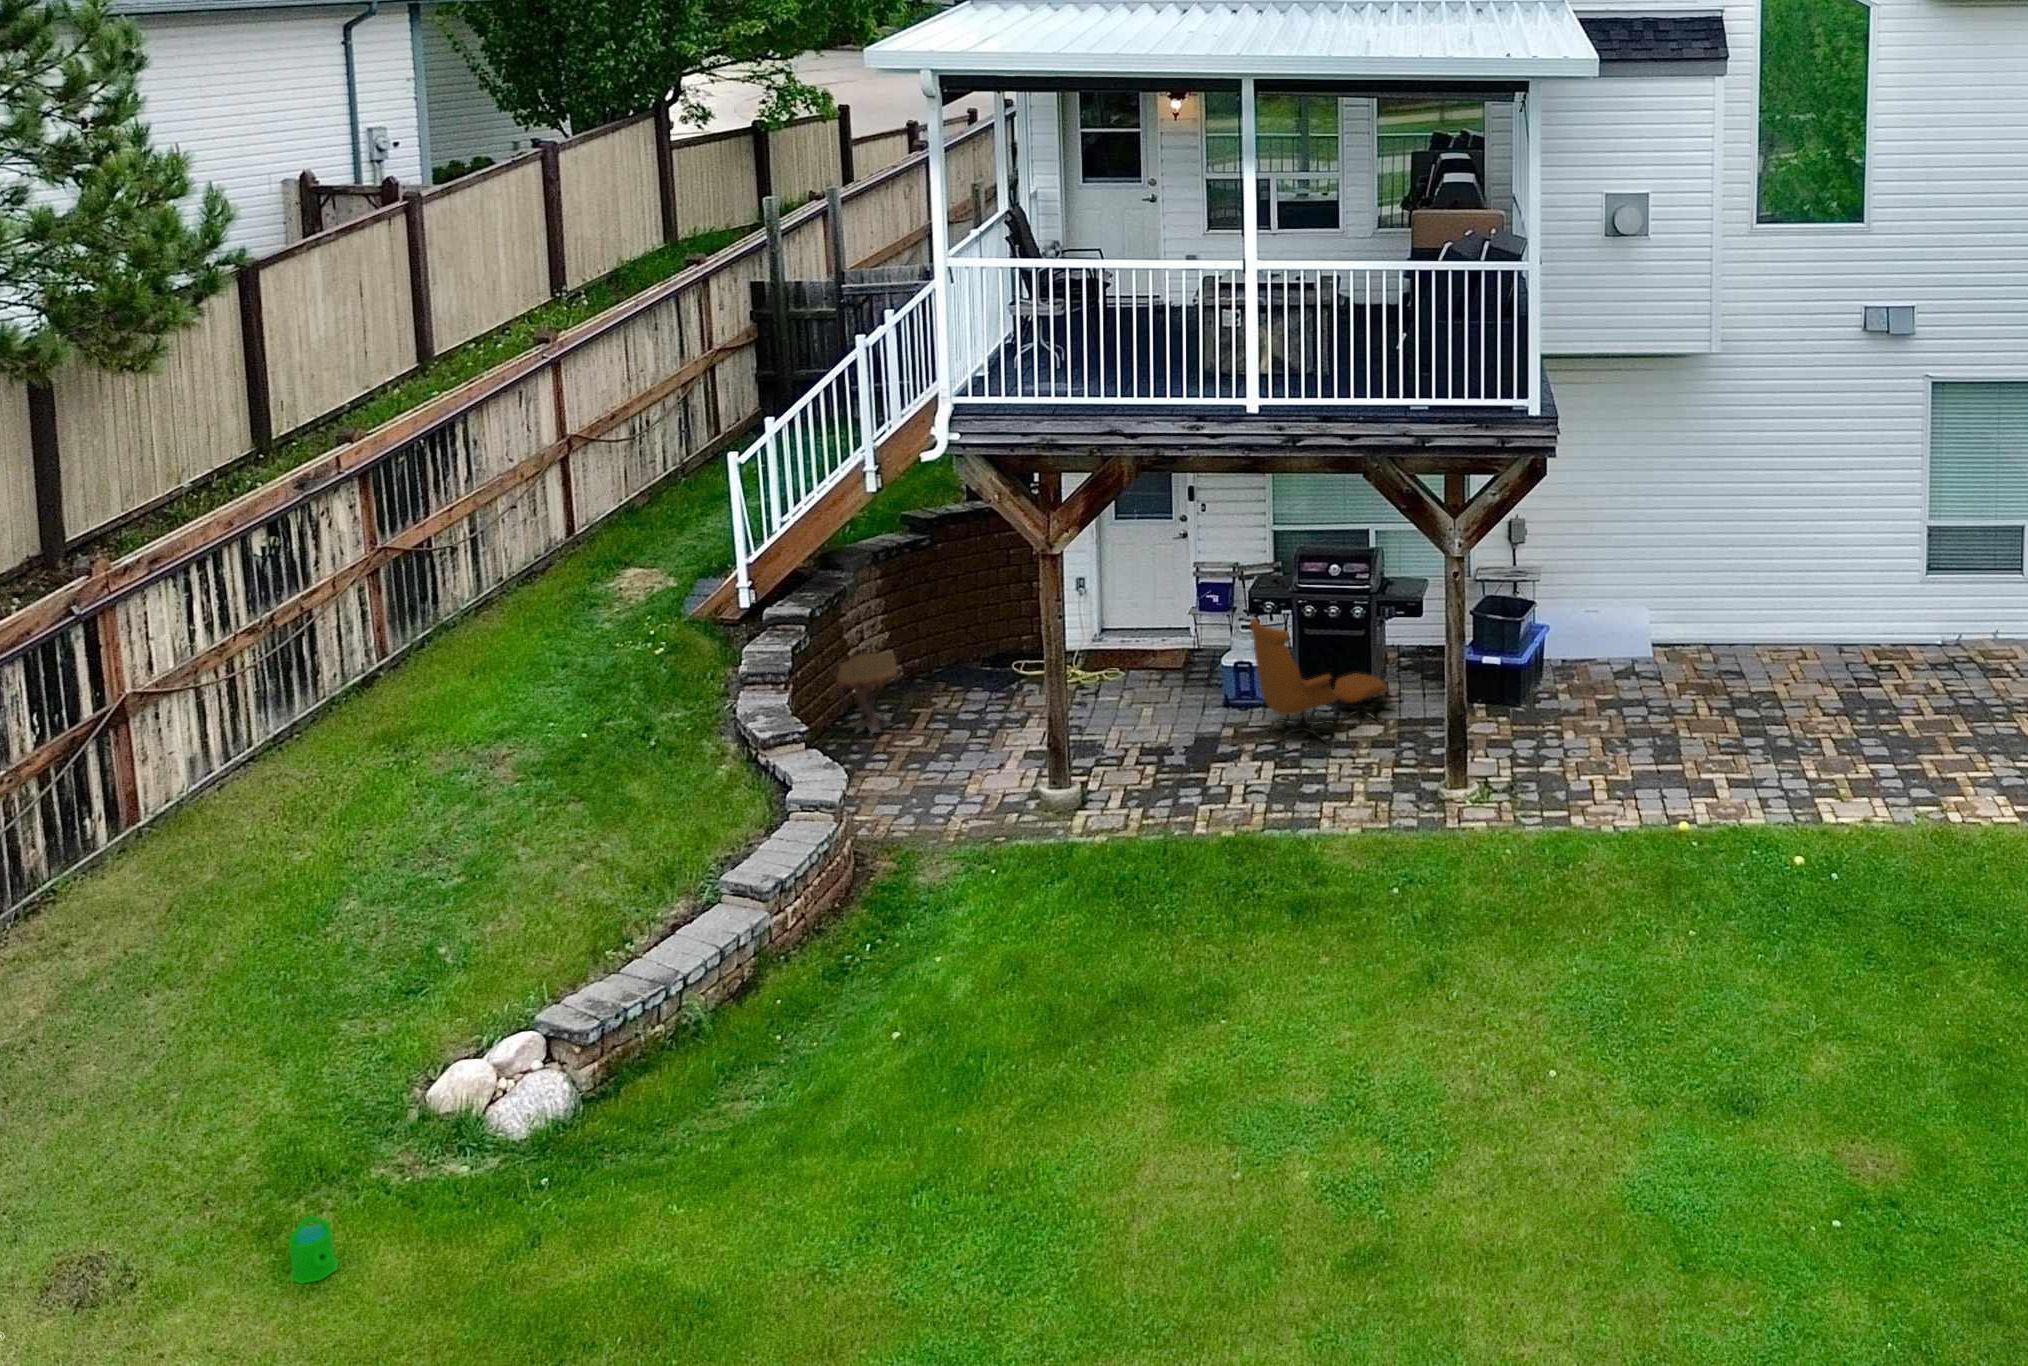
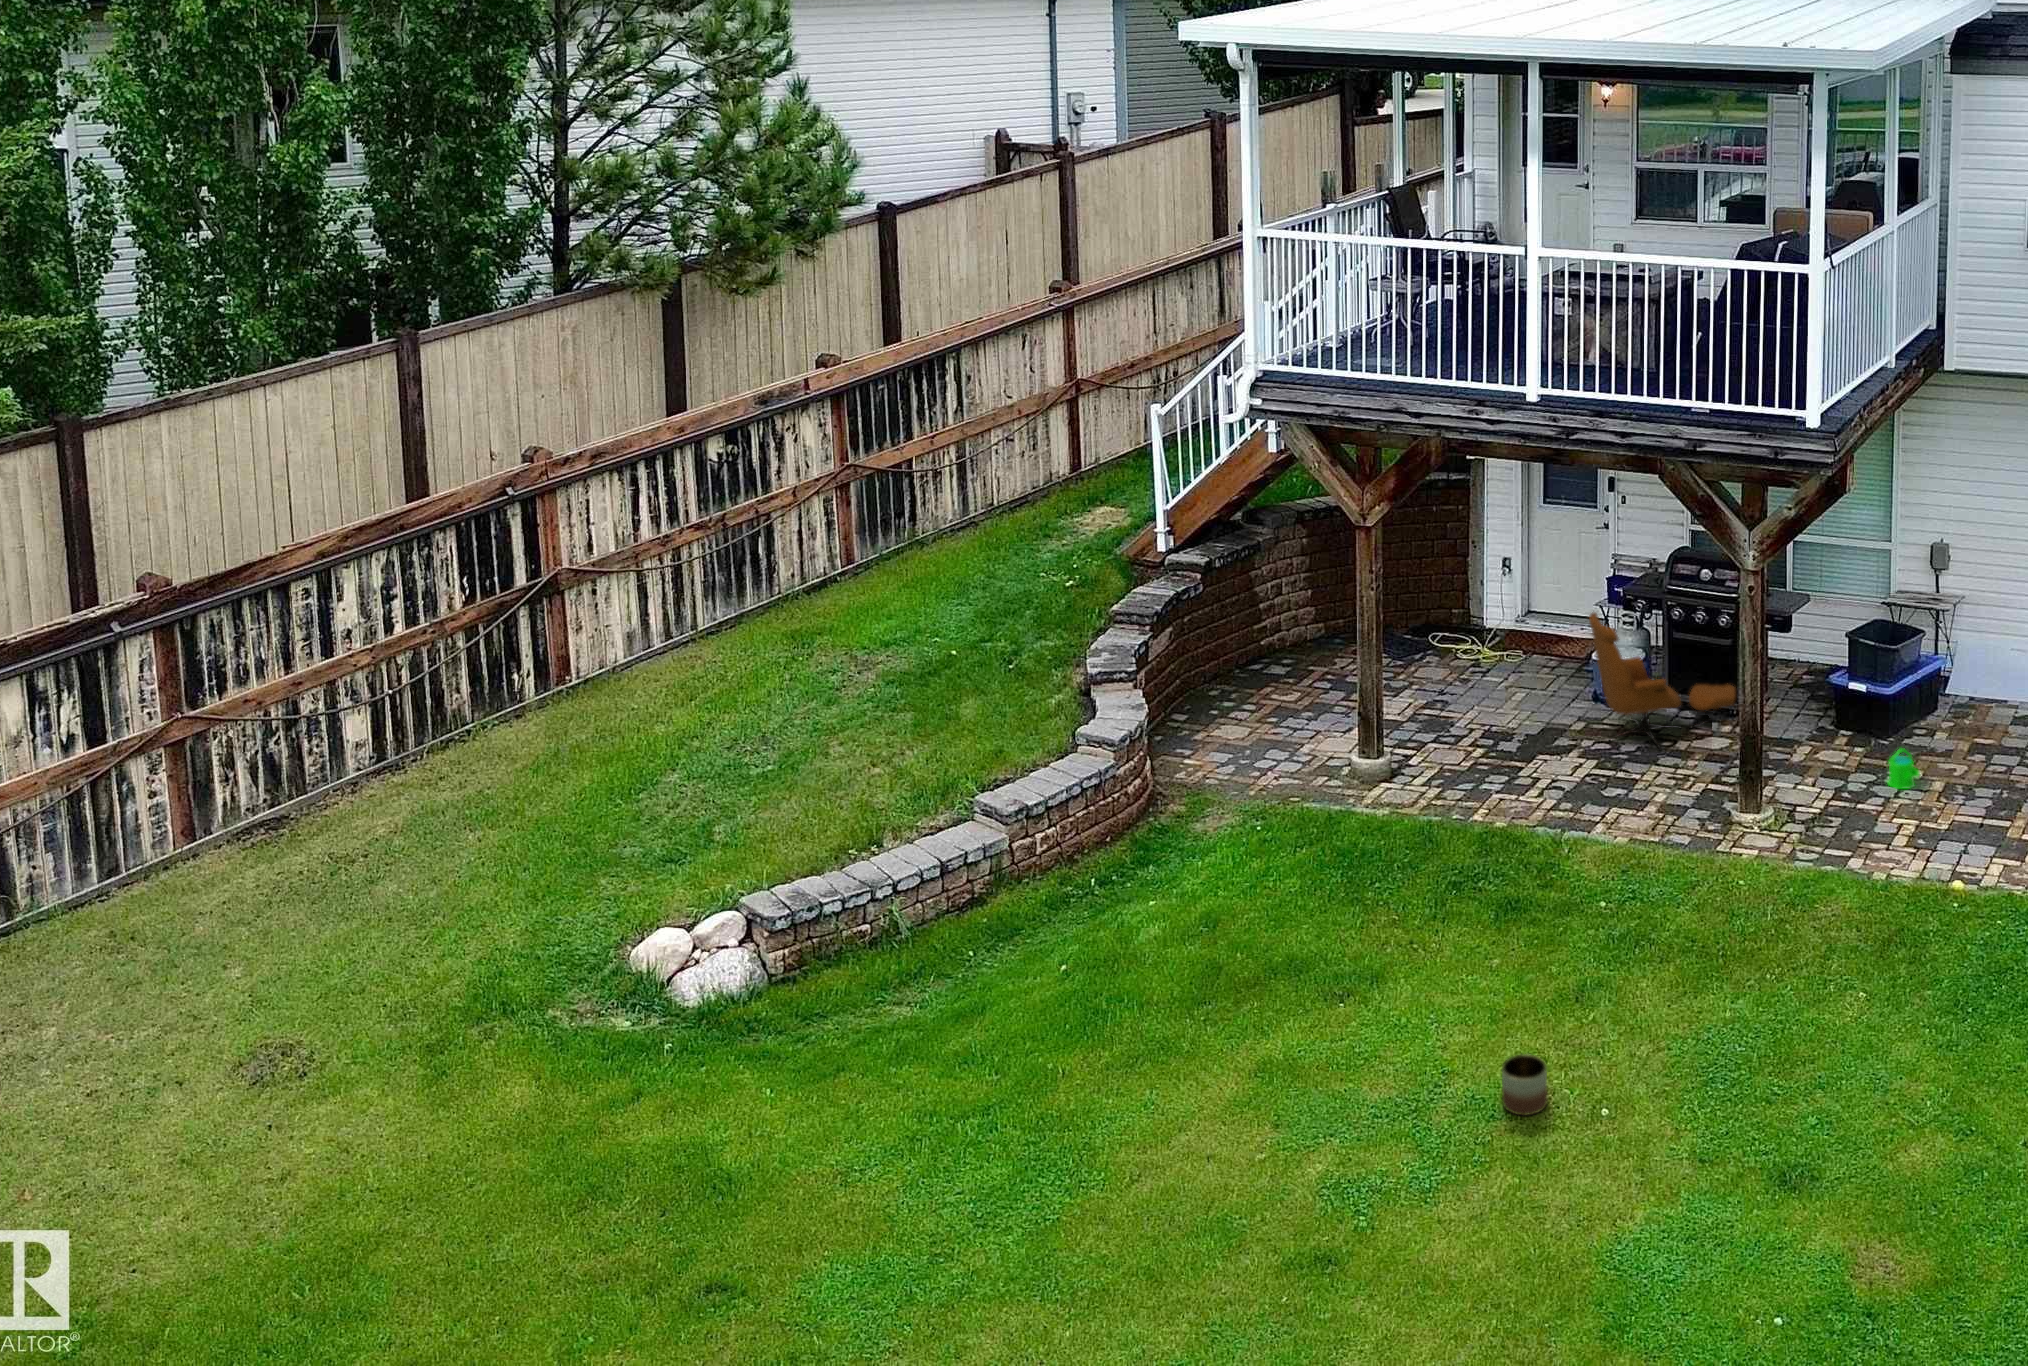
side table: present [836,653,898,735] -> none [1235,603,1298,682]
planter: none [1420,1008,1462,1063] -> present [1502,1054,1548,1115]
watering can: present [289,1216,339,1284] -> present [1887,748,1920,789]

